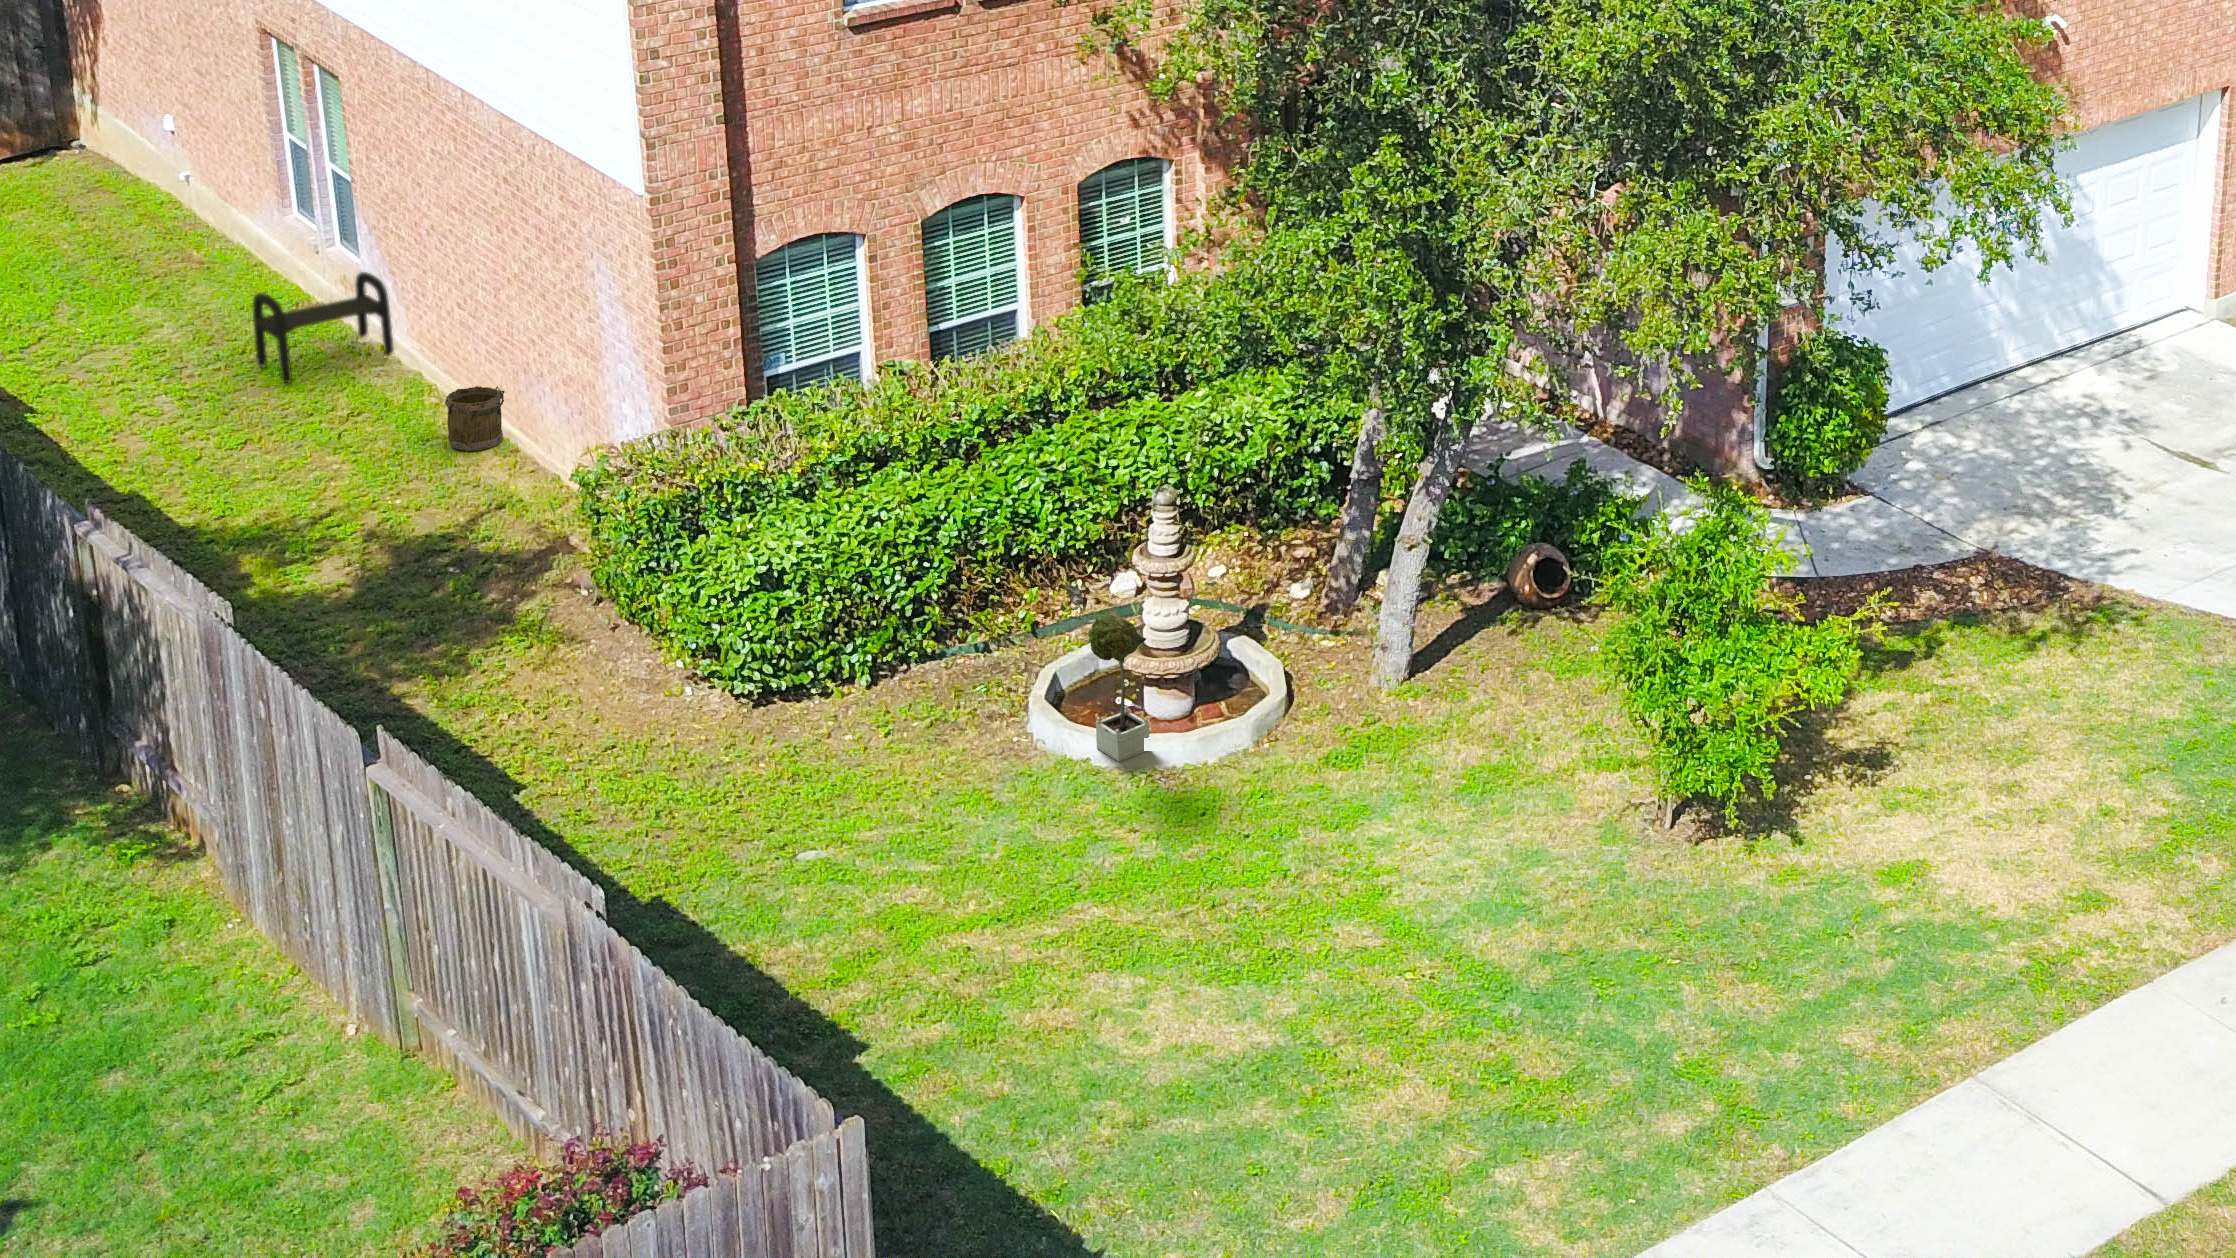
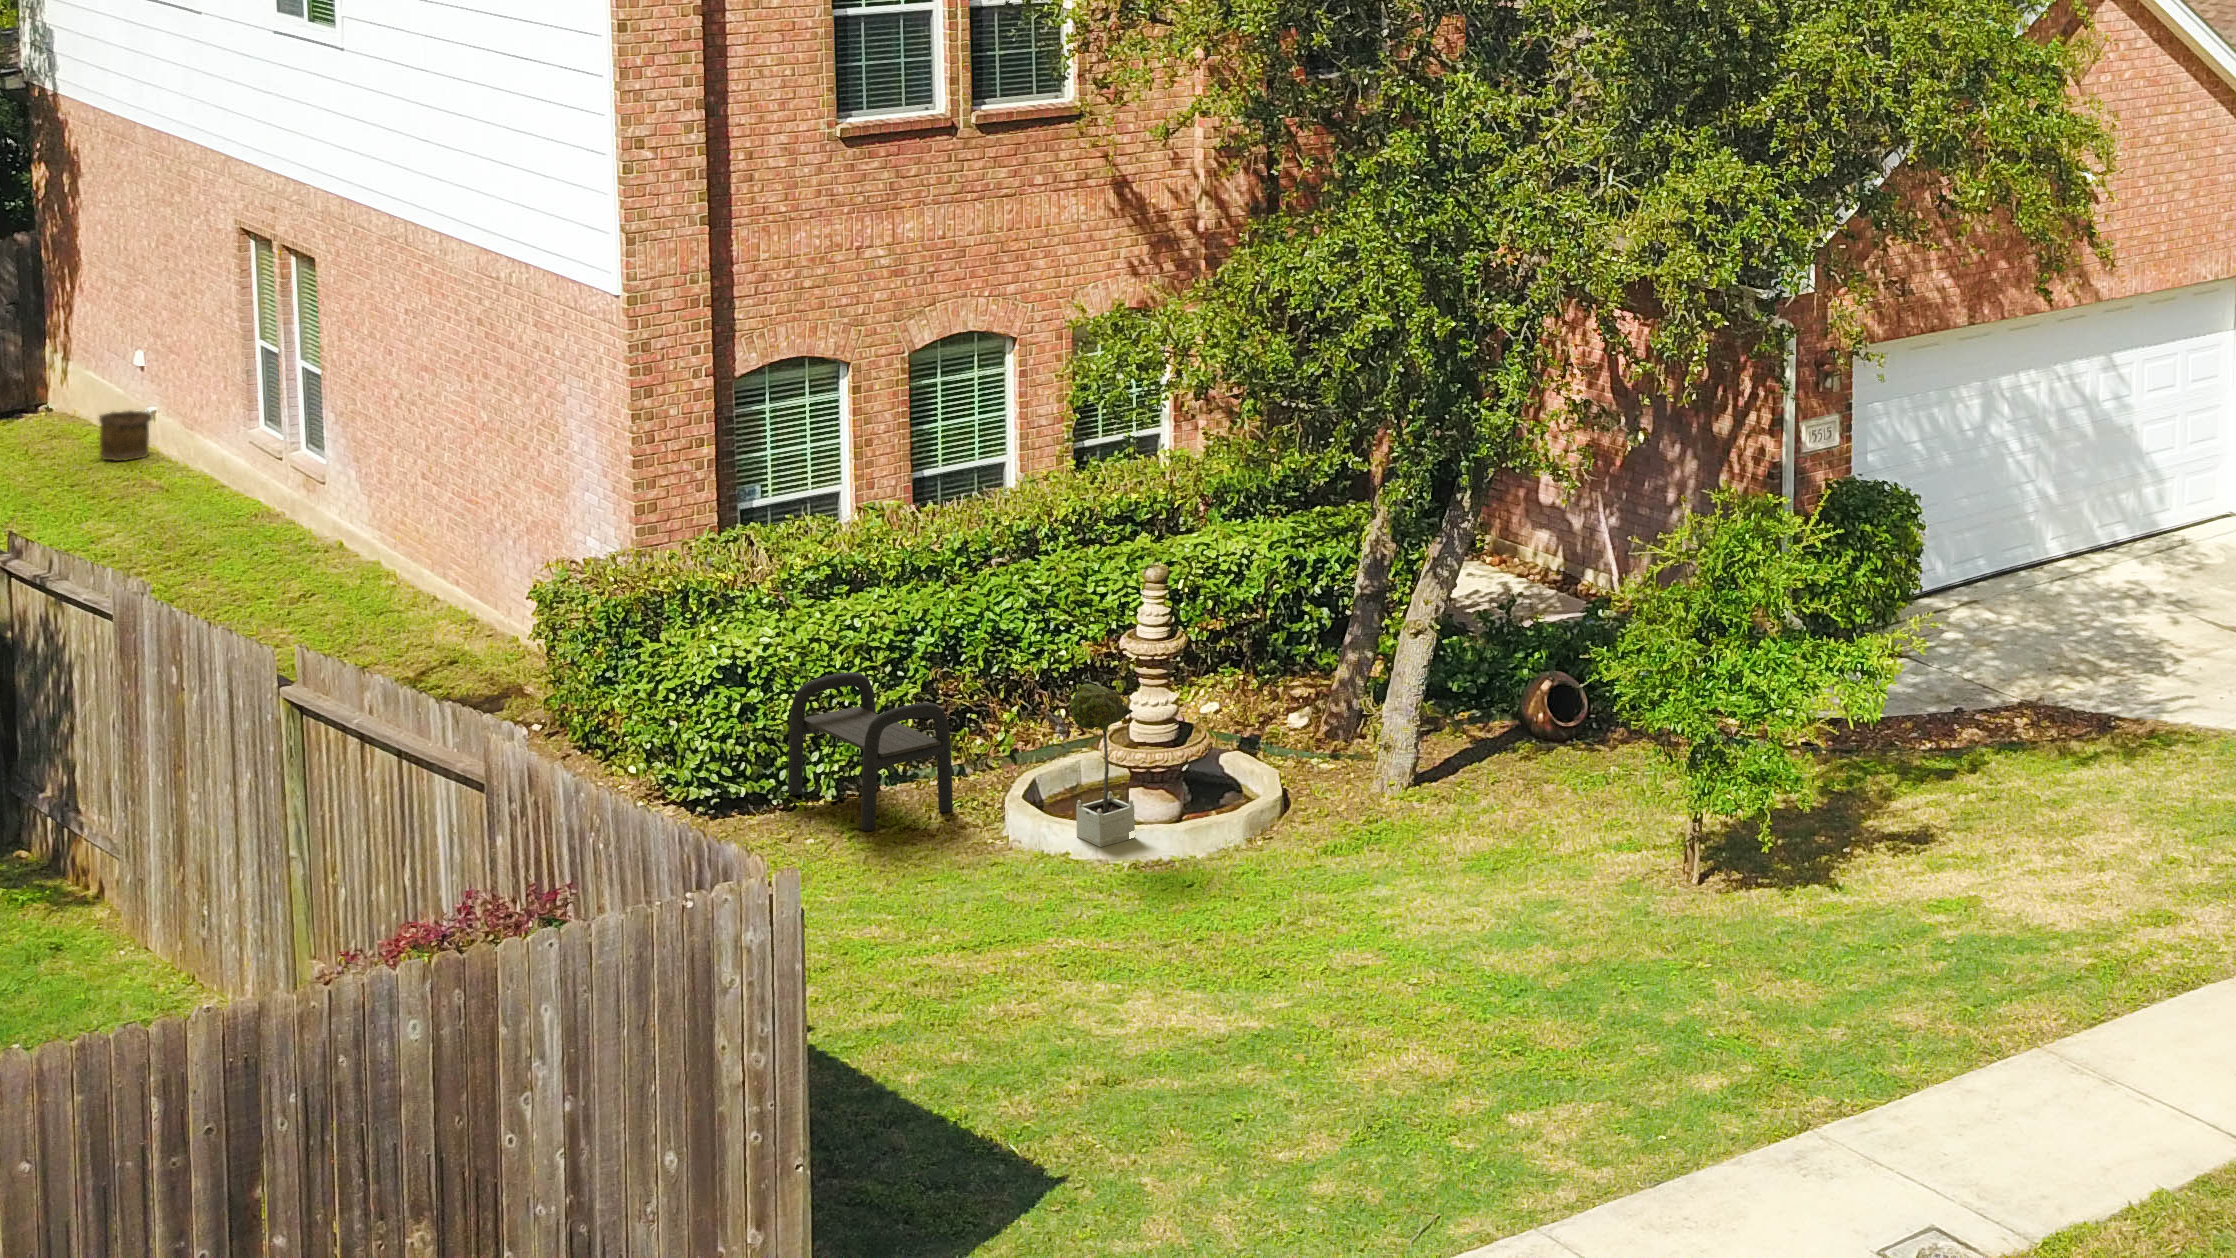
bench: present [253,272,394,383] -> present [788,672,953,831]
bucket: present [445,386,505,451] -> present [99,411,152,461]

